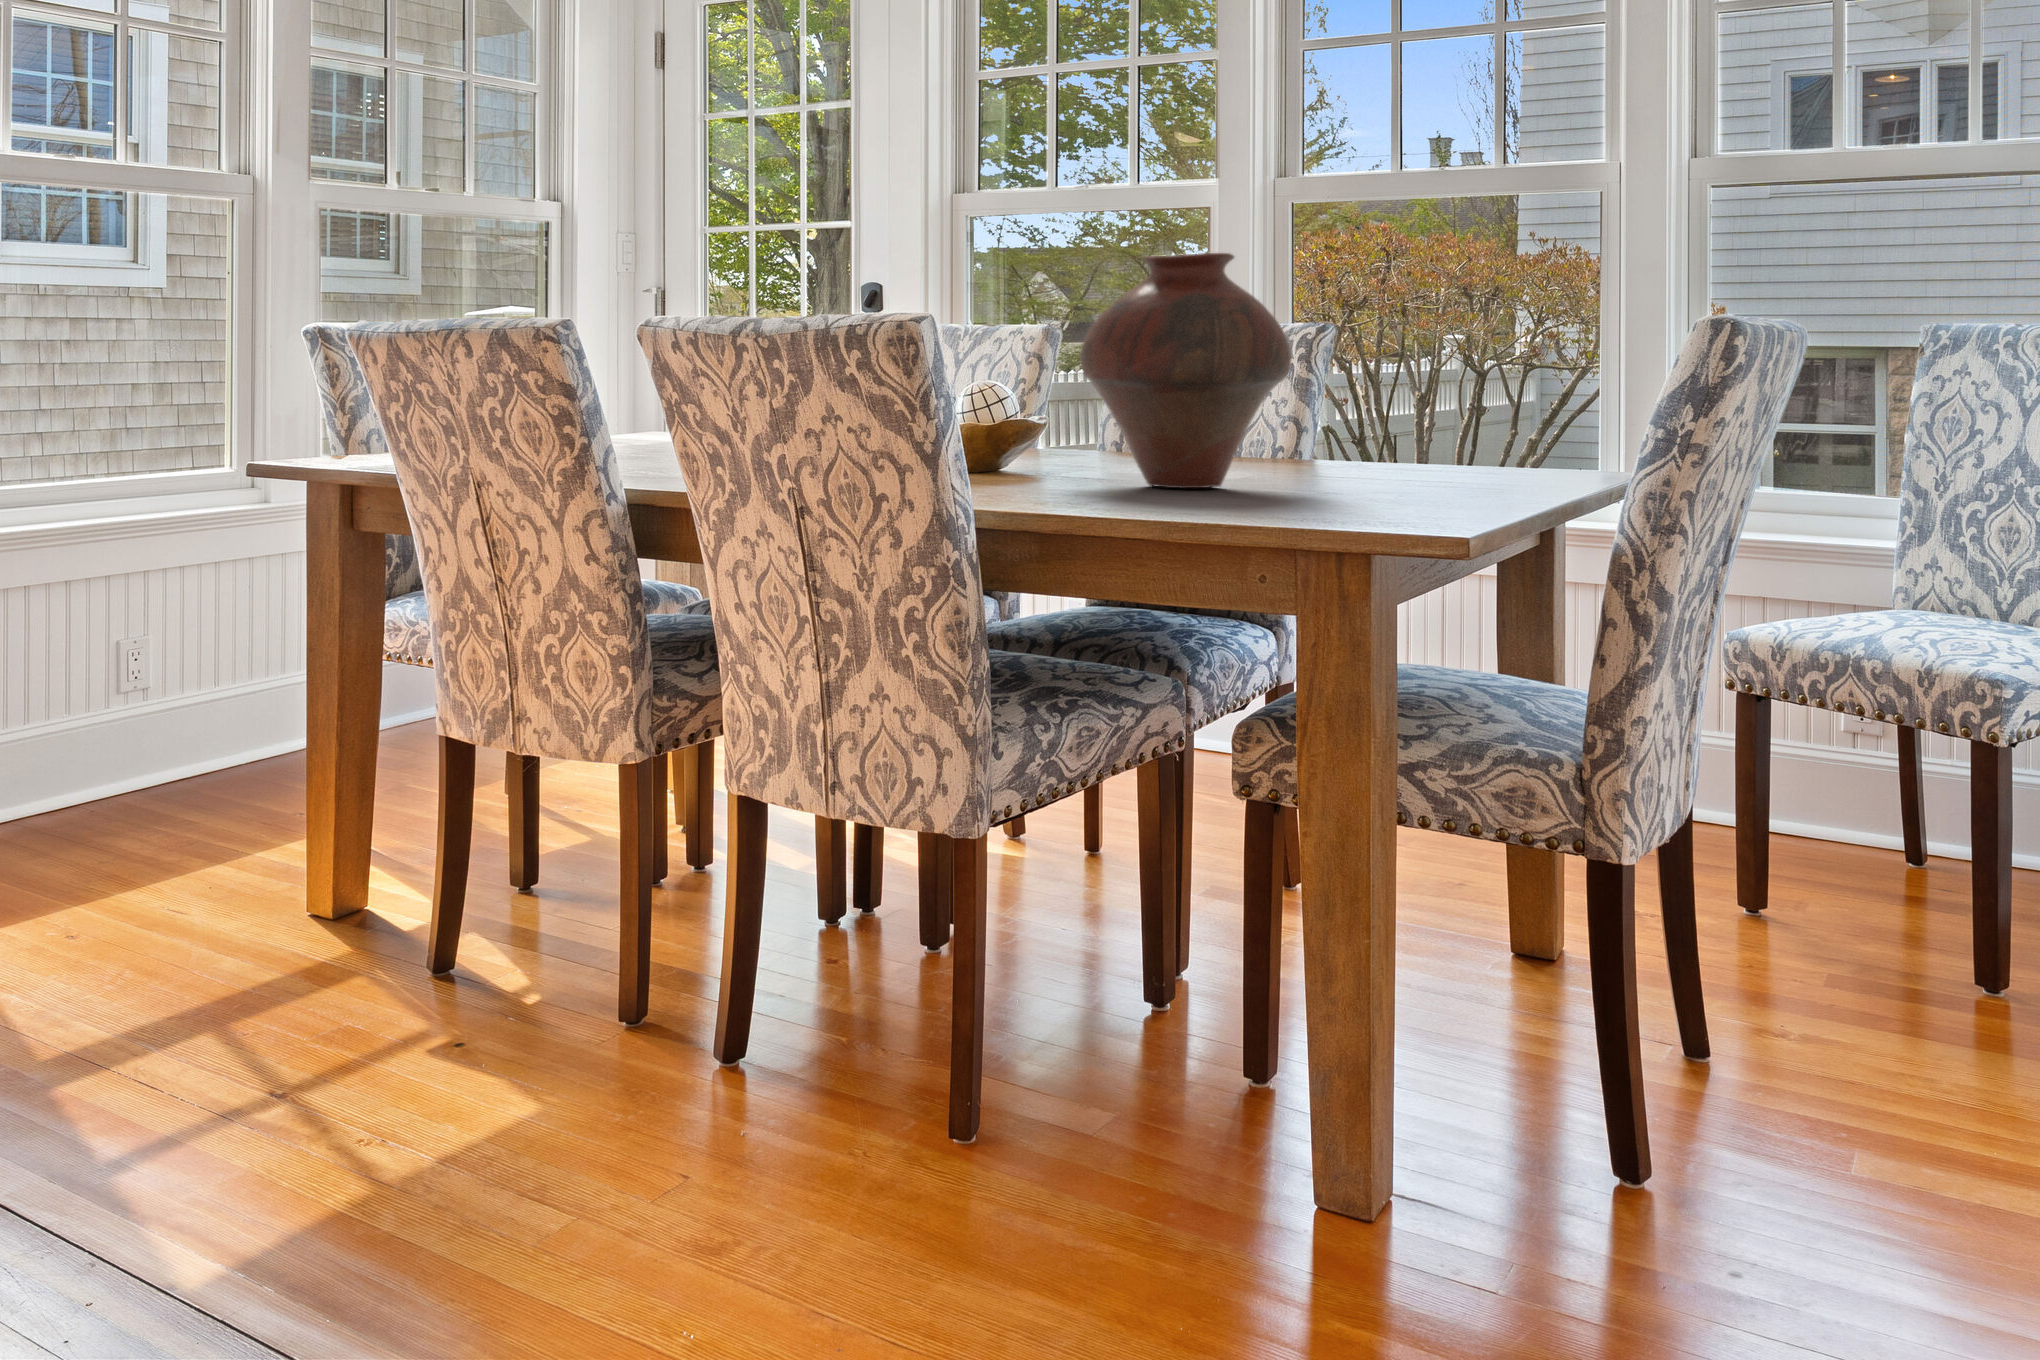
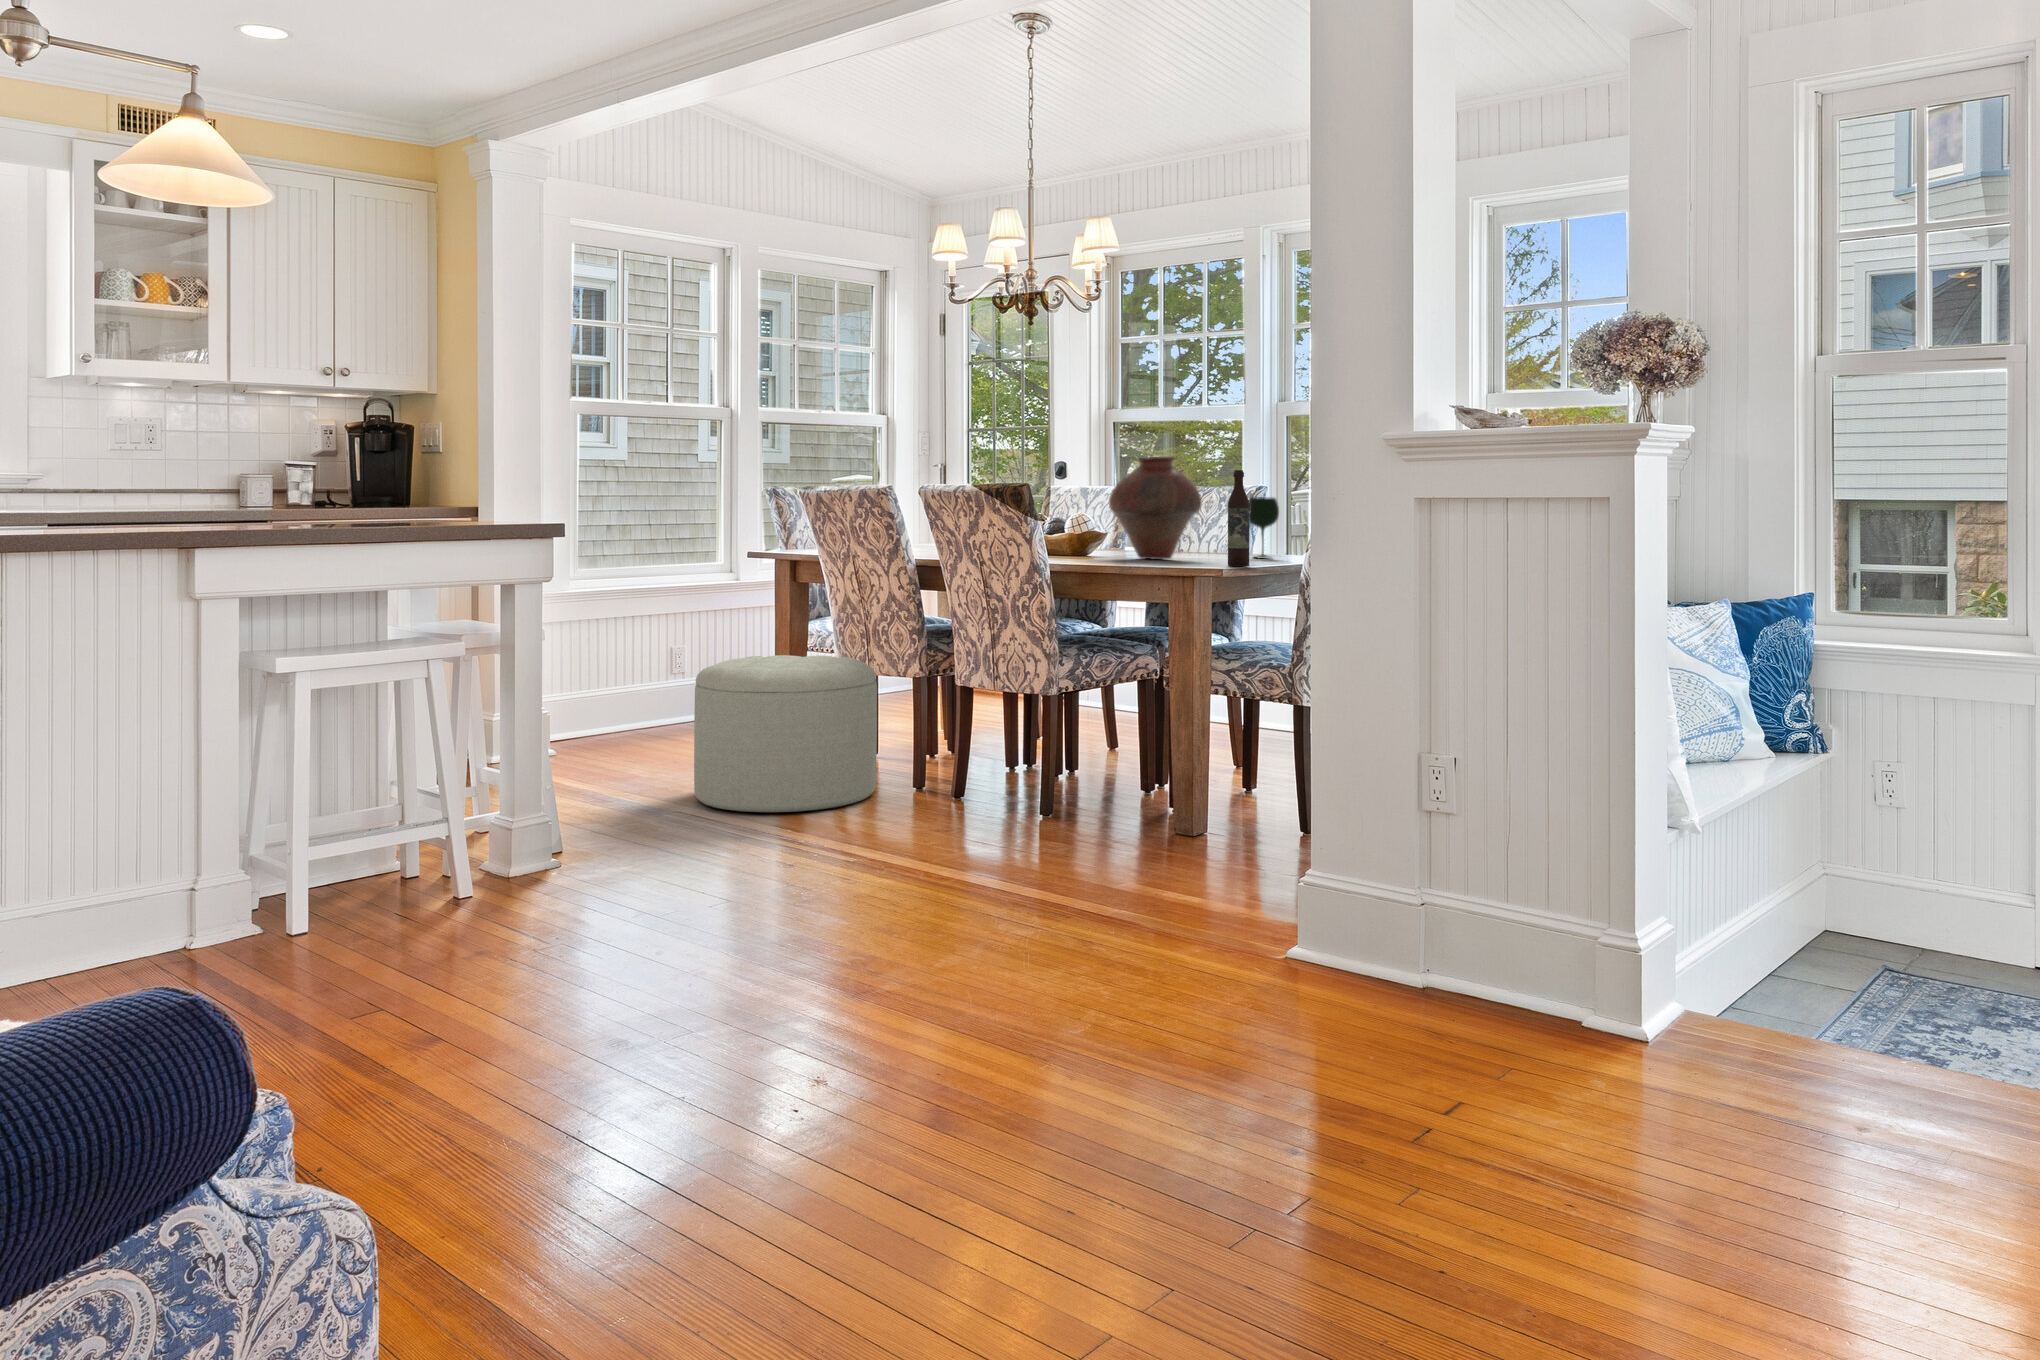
wine bottle: none [1408,280,1462,515] -> present [1228,470,1250,566]
wine glass: none [1343,348,1412,477] -> present [1249,497,1279,558]
ottoman: none [48,720,530,1175] -> present [694,655,877,812]

